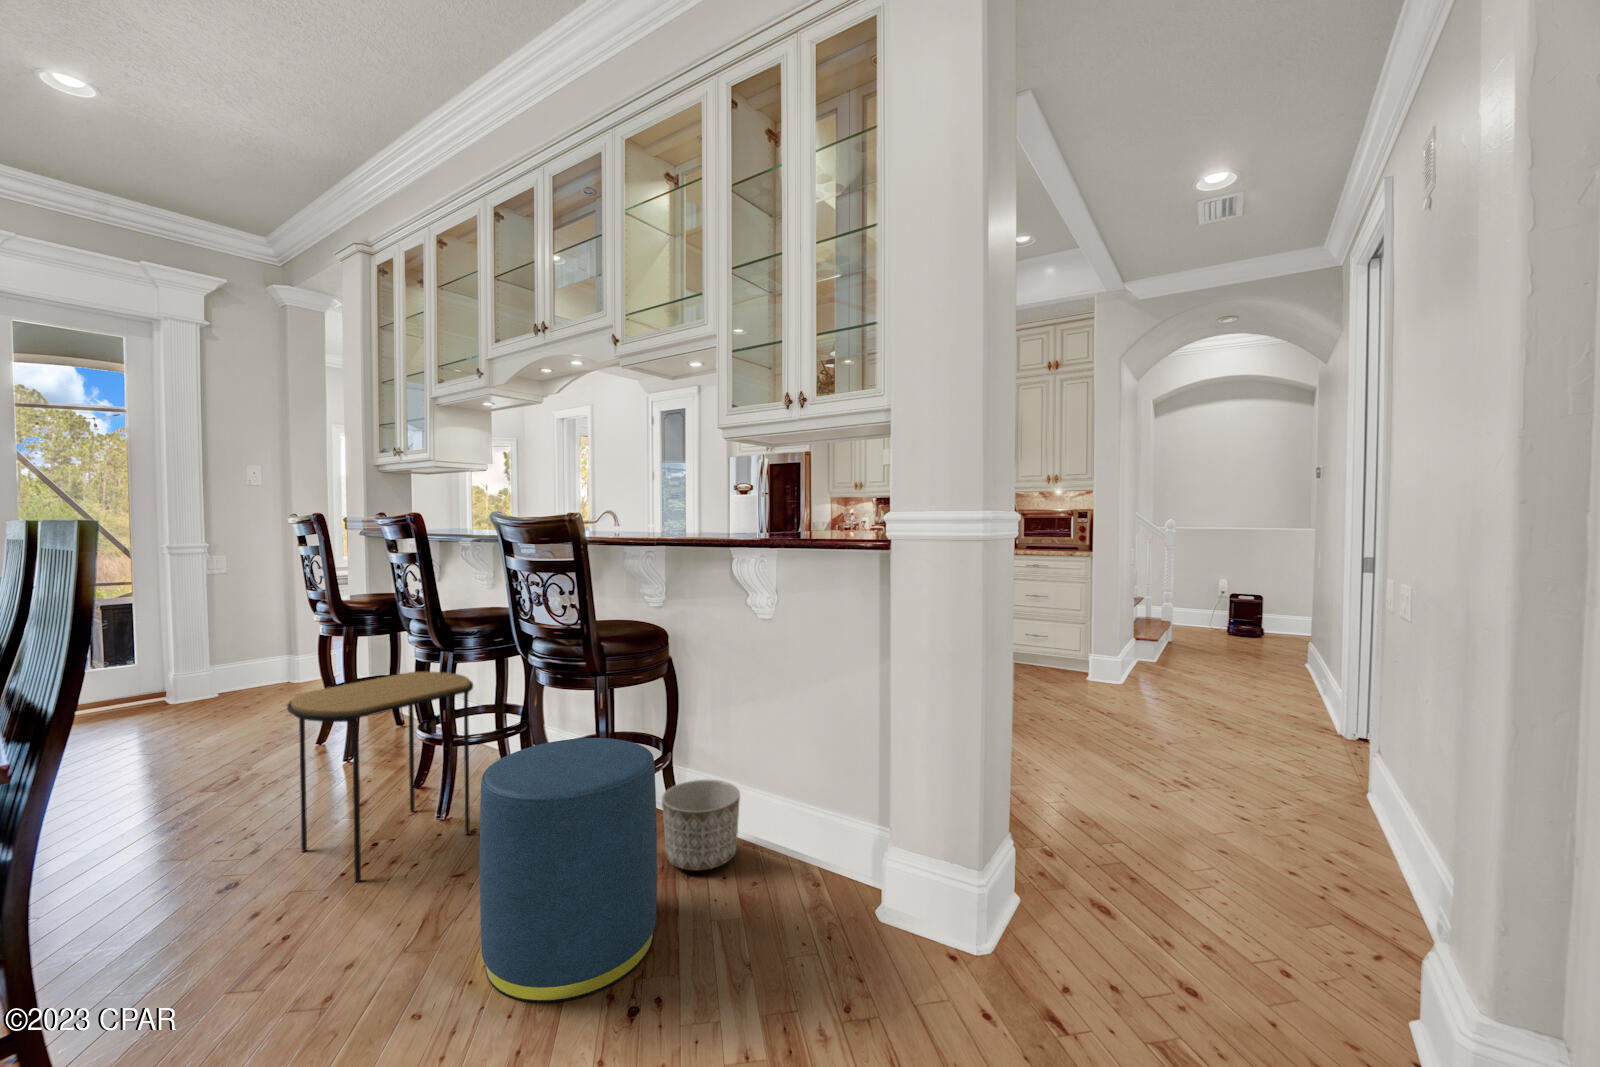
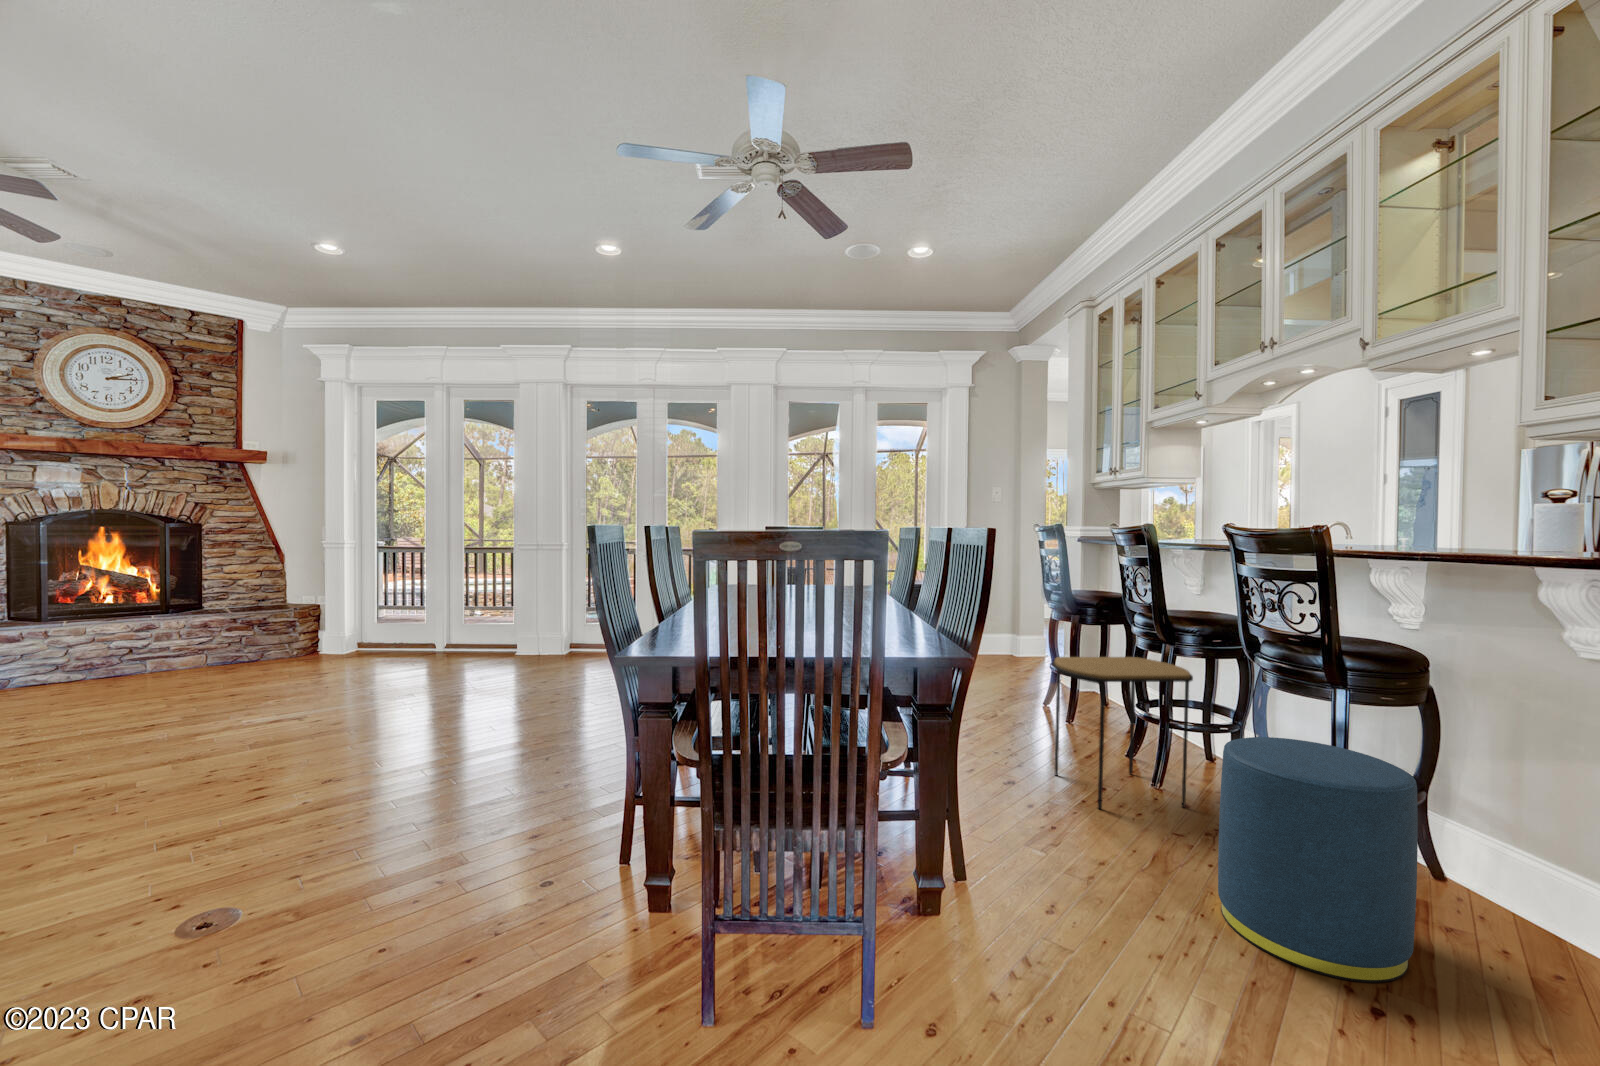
planter: present [662,780,740,870] -> none [1417,831,1543,941]

